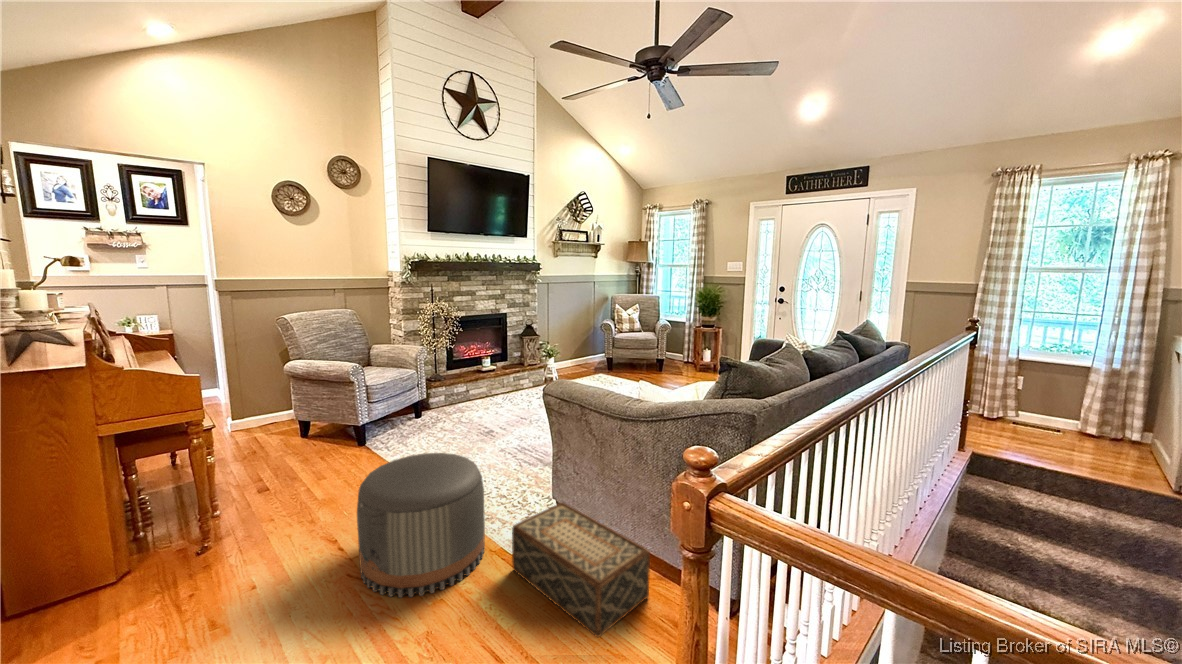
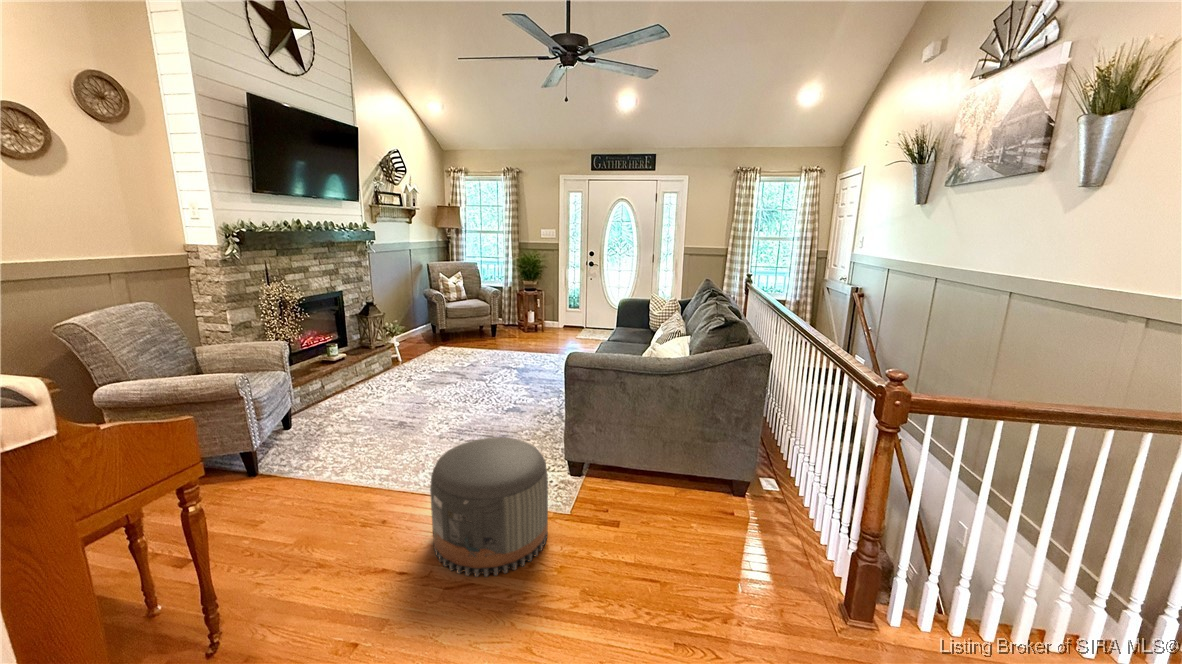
woven basket: present [512,503,650,638] -> none [575,453,681,530]

